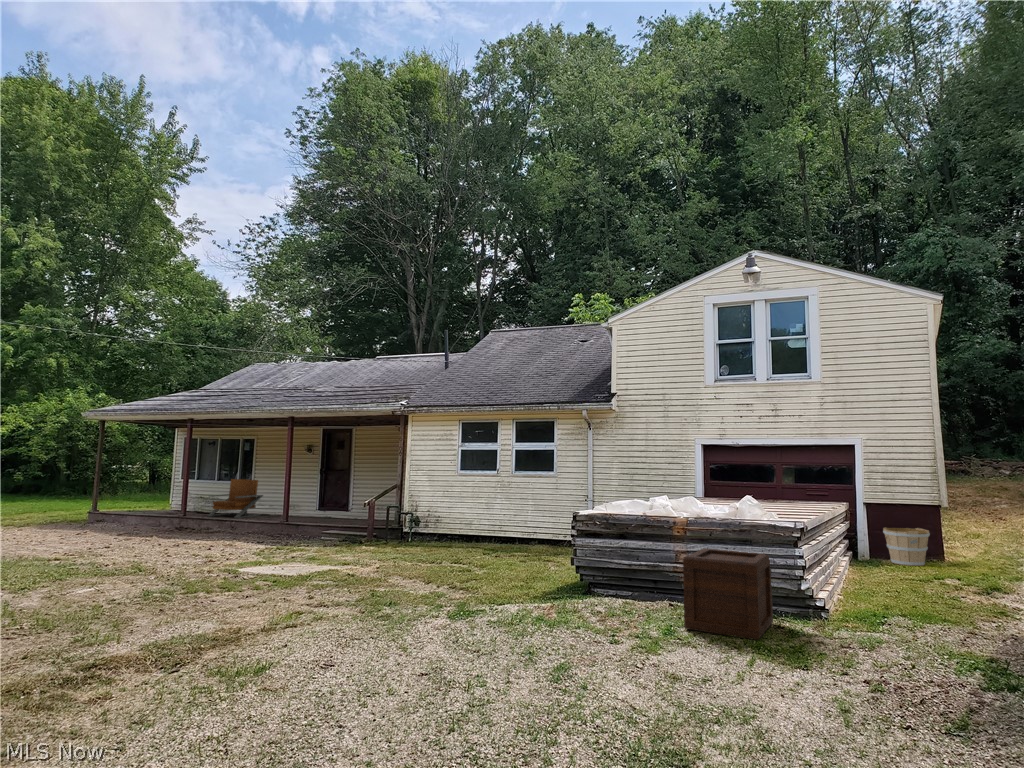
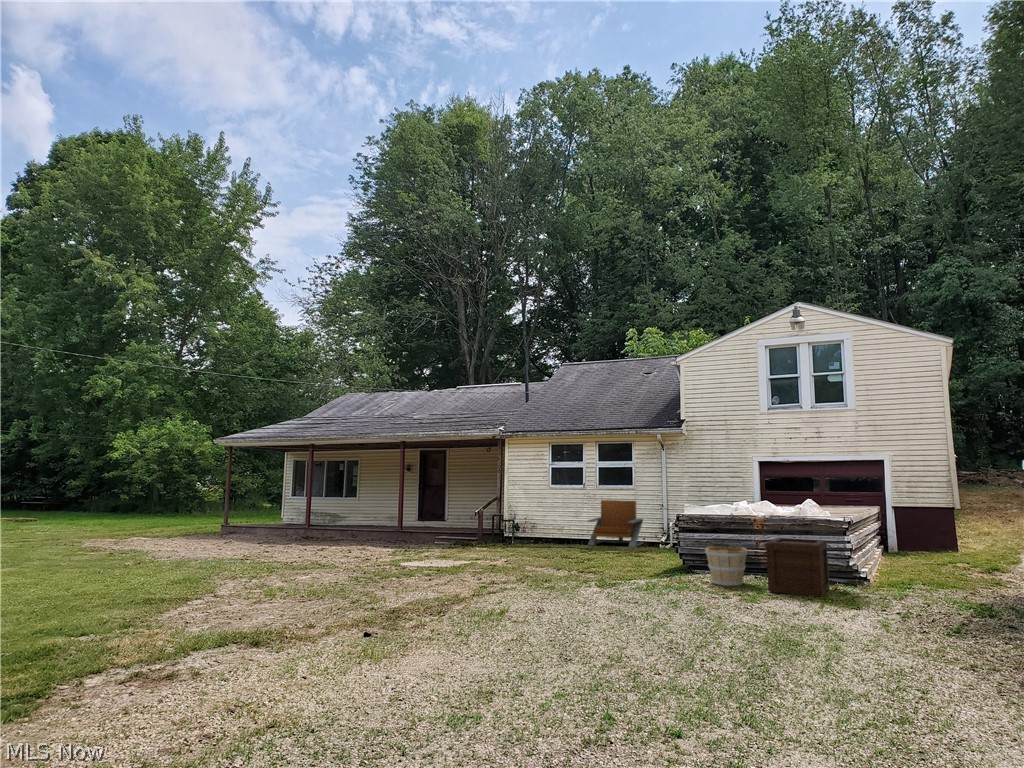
lounge chair: present [208,479,263,518] -> present [588,500,643,547]
wooden bucket: present [883,527,930,566] -> present [705,546,747,586]

